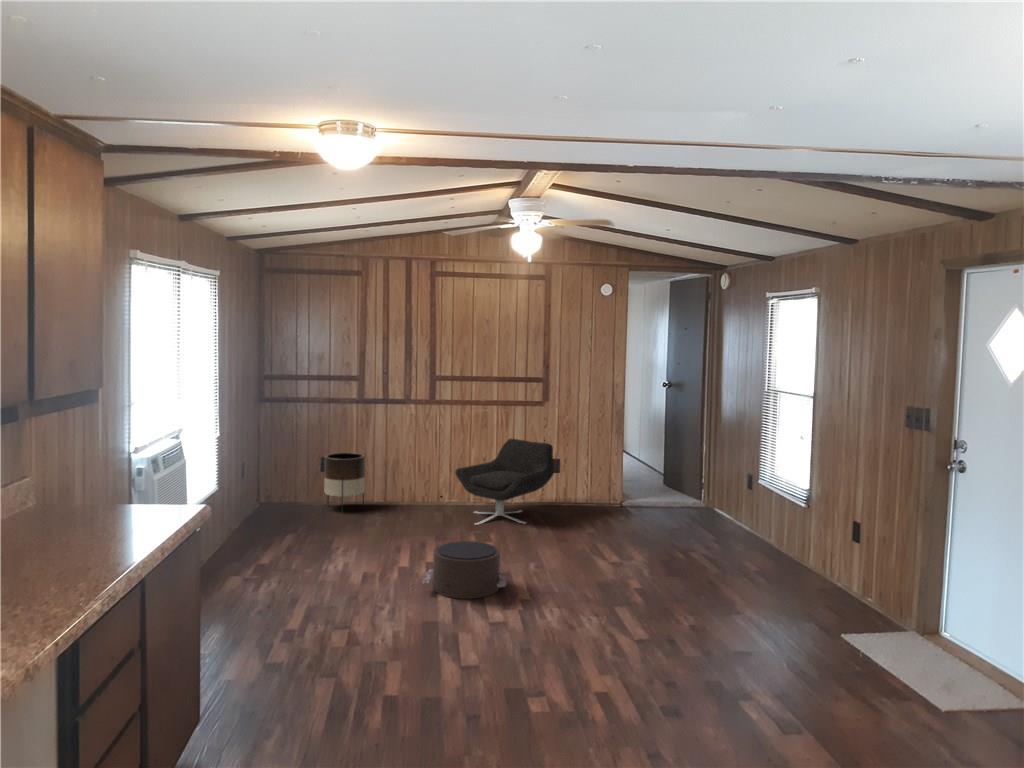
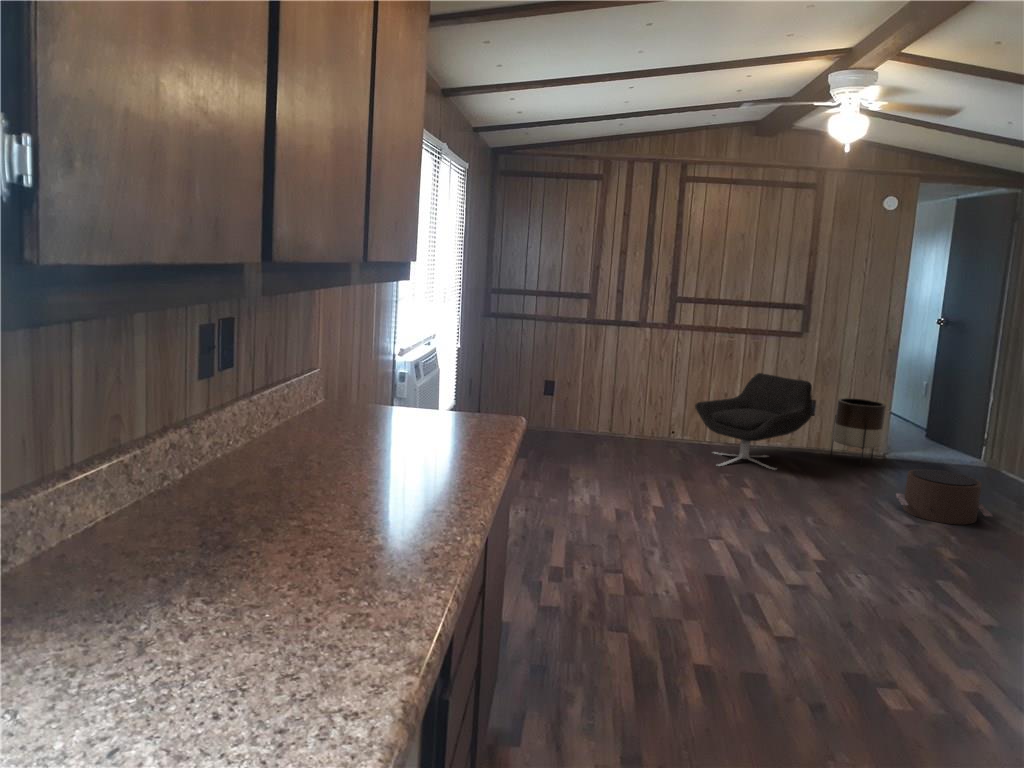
planter: present [324,453,365,507] -> present [831,398,886,466]
pouf: present [422,541,507,599] -> present [896,469,992,525]

